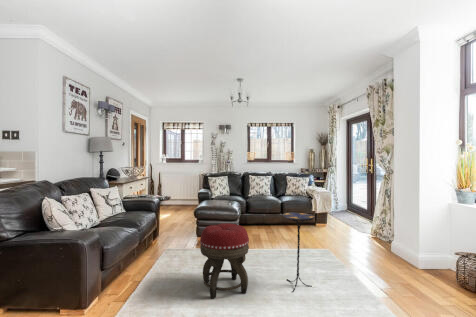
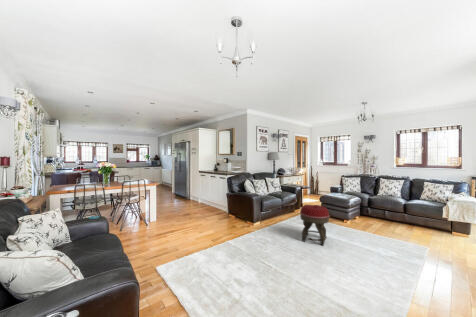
side table: present [283,212,315,291] -> none [351,206,376,258]

